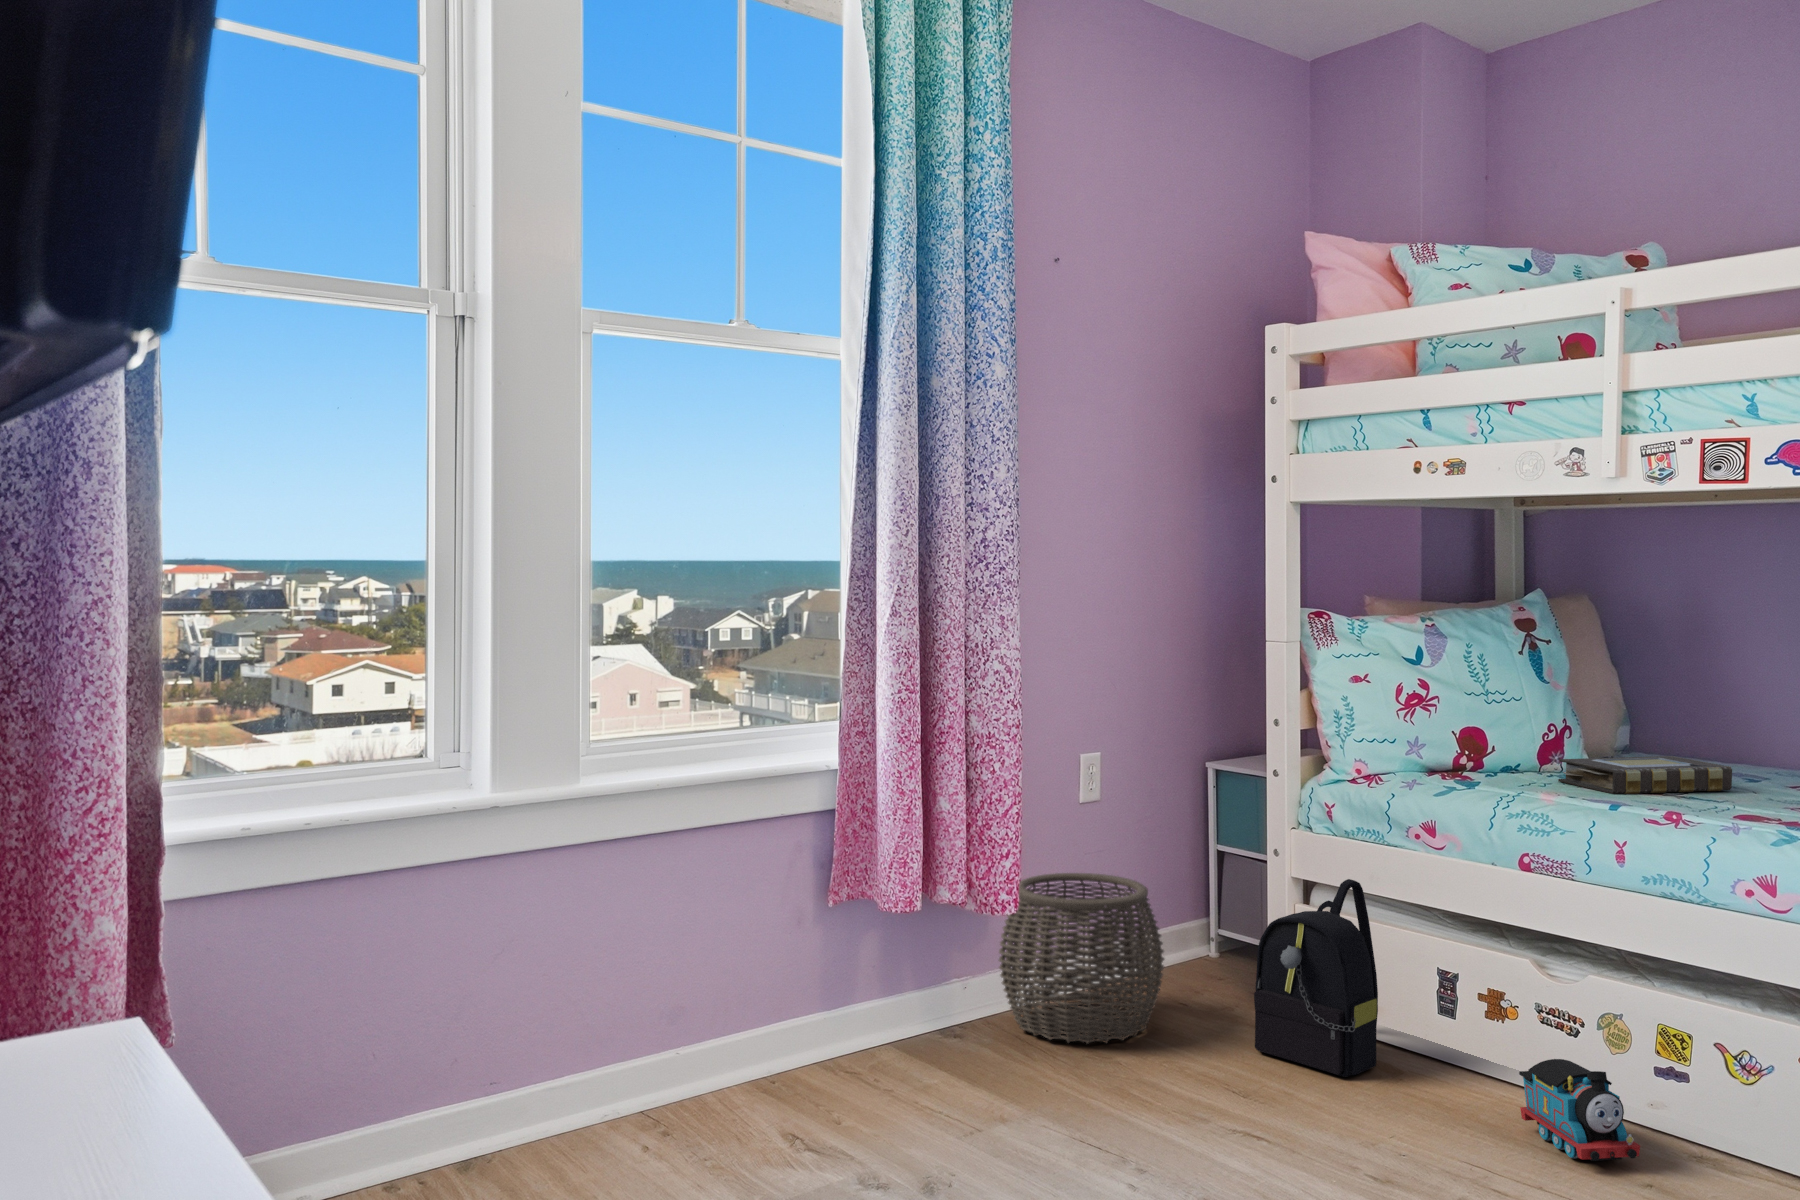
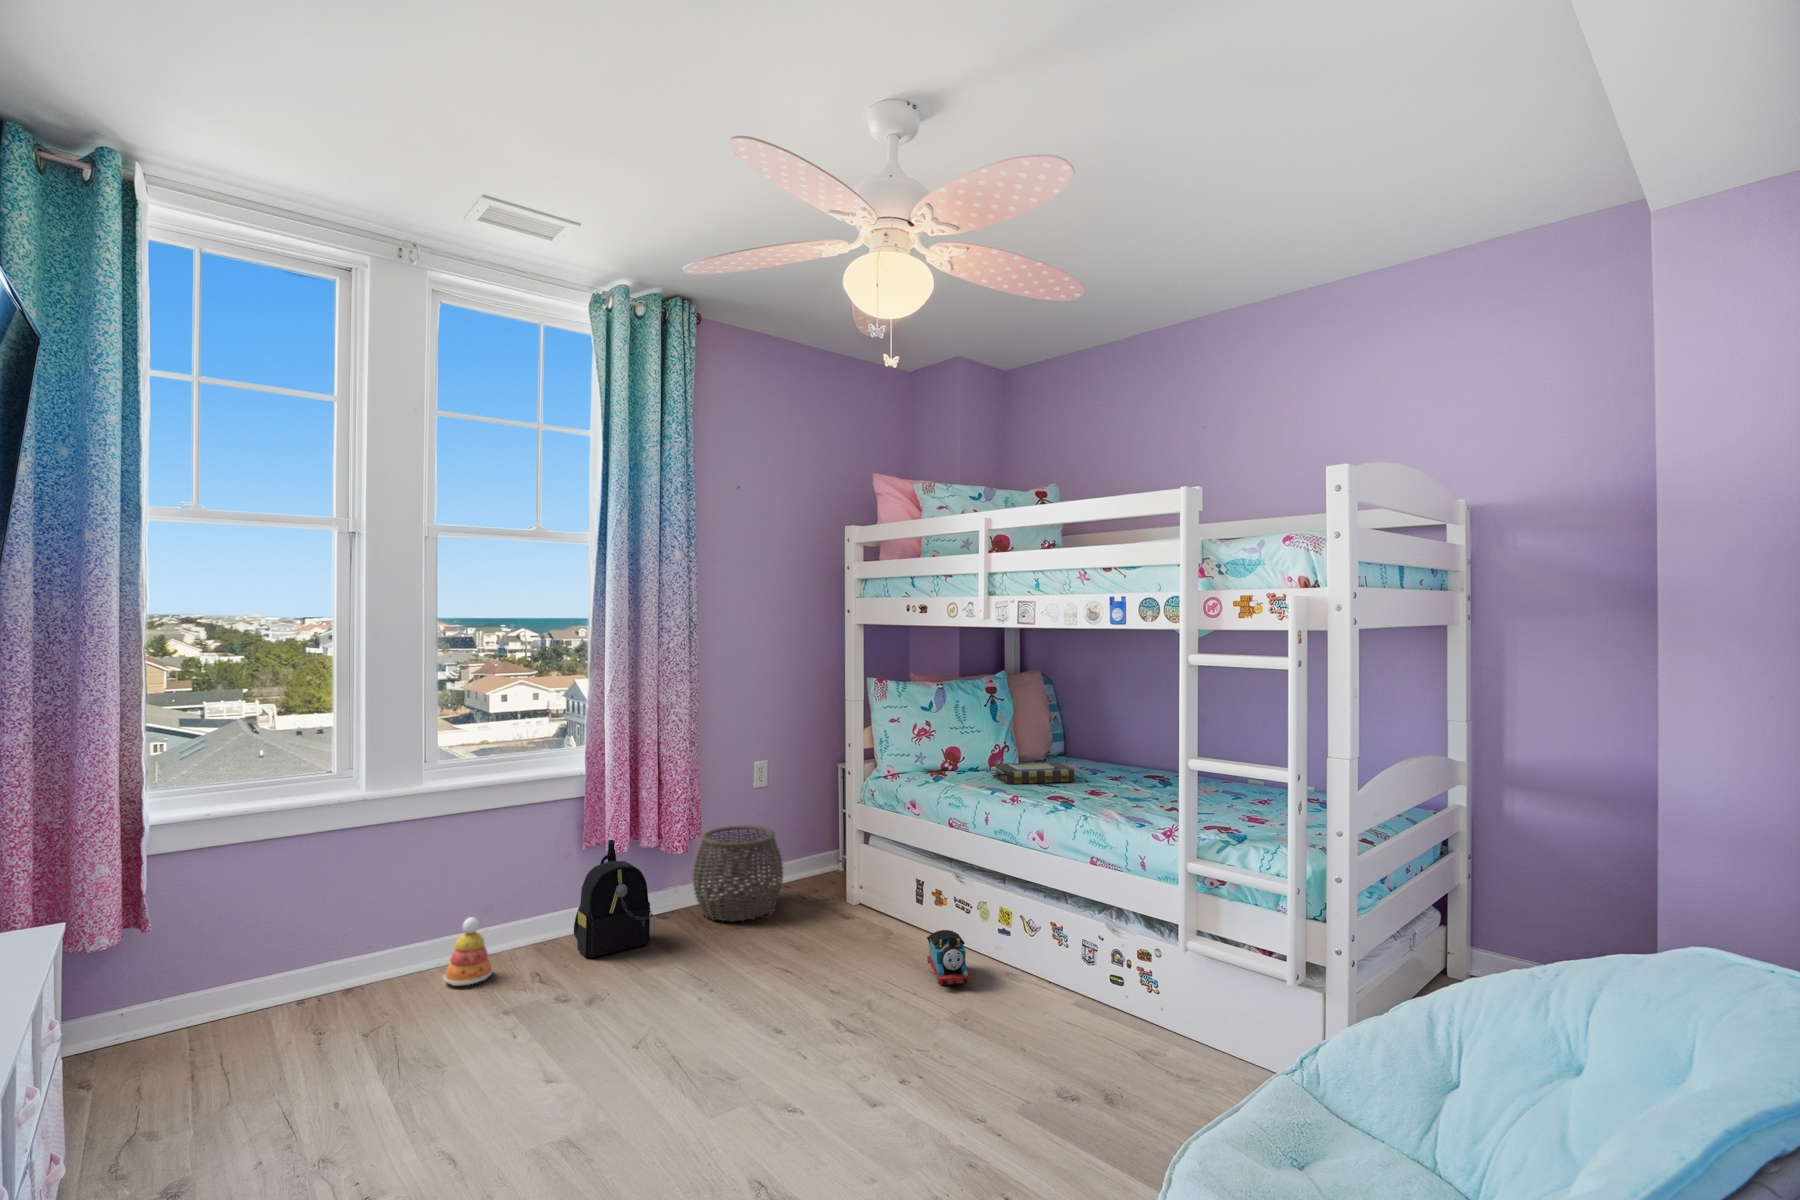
backpack: present [1254,879,1378,1077] -> present [574,840,653,958]
stacking toy: none [639,1027,722,1152] -> present [444,917,493,986]

